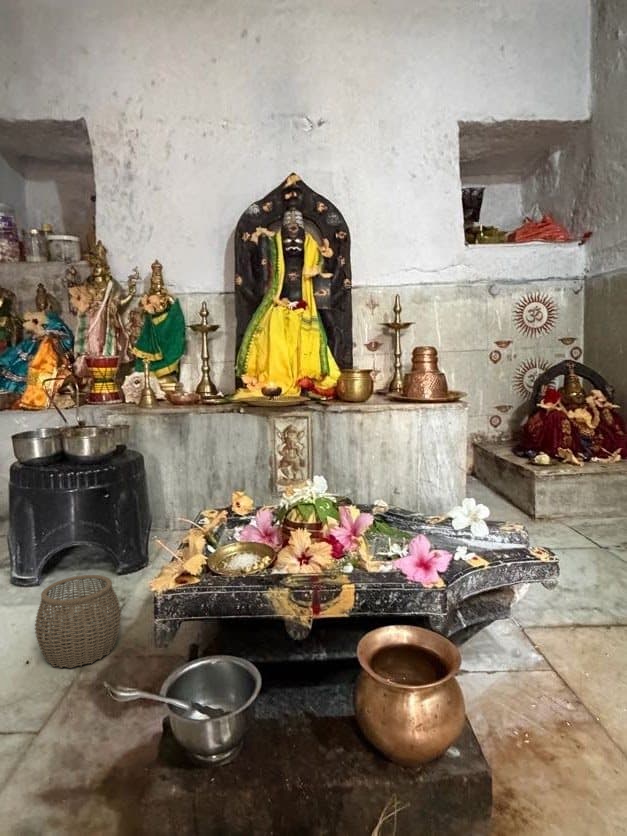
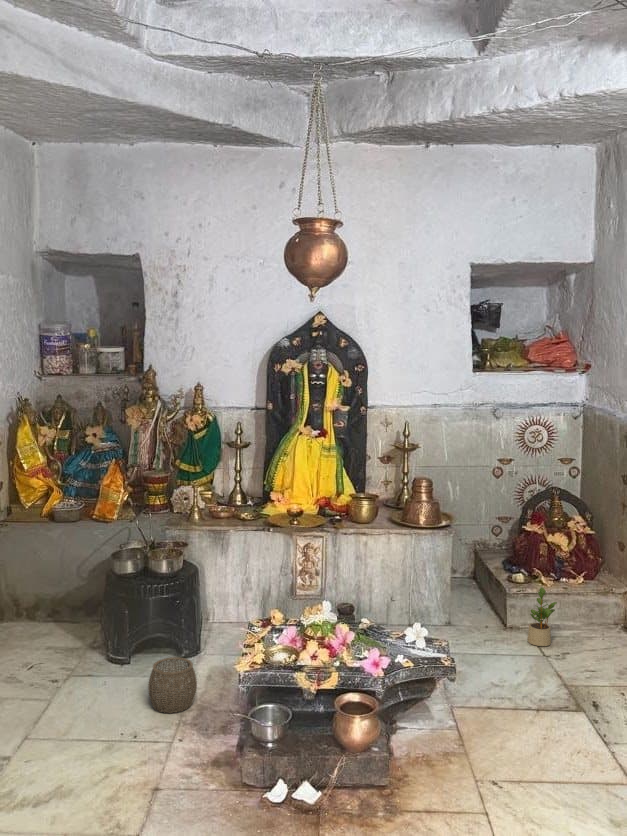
potted plant: none [570,463,607,536] -> present [527,587,557,646]

